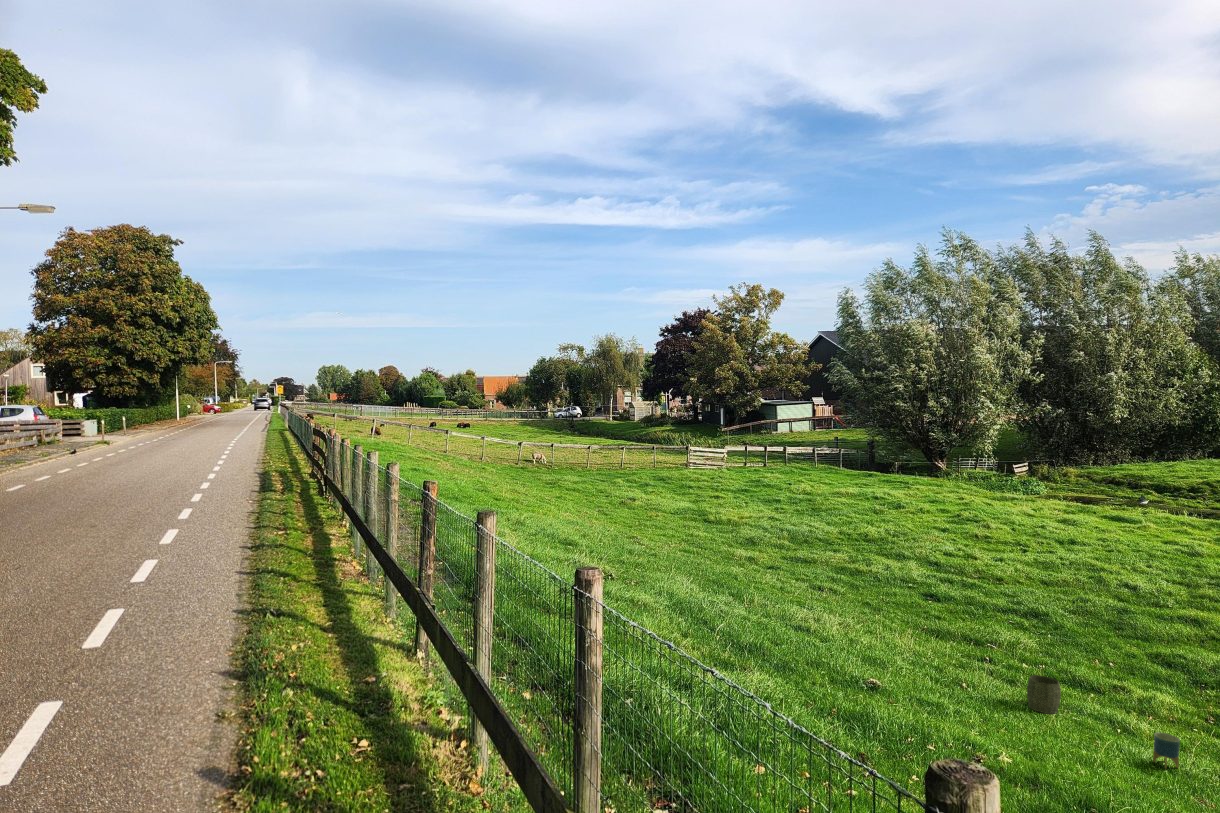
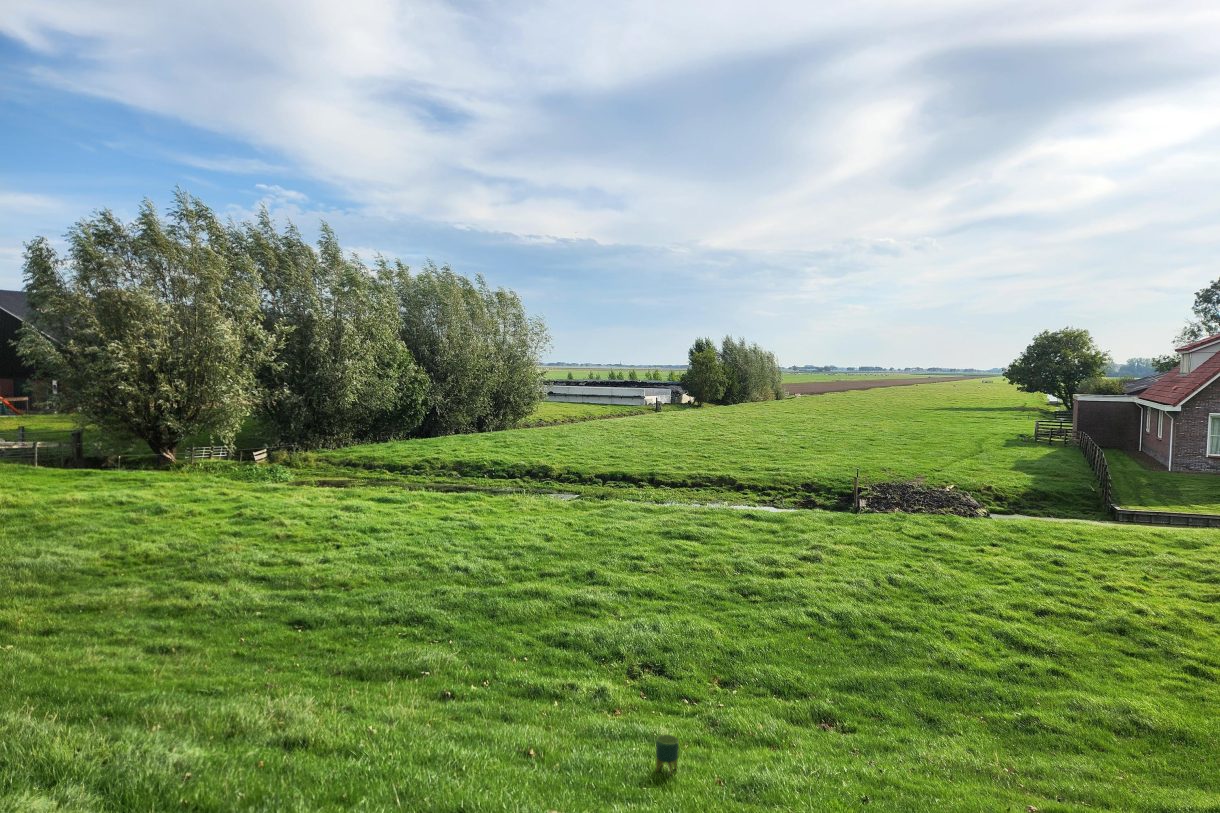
woven basket: present [1027,675,1061,714] -> none [505,706,541,754]

